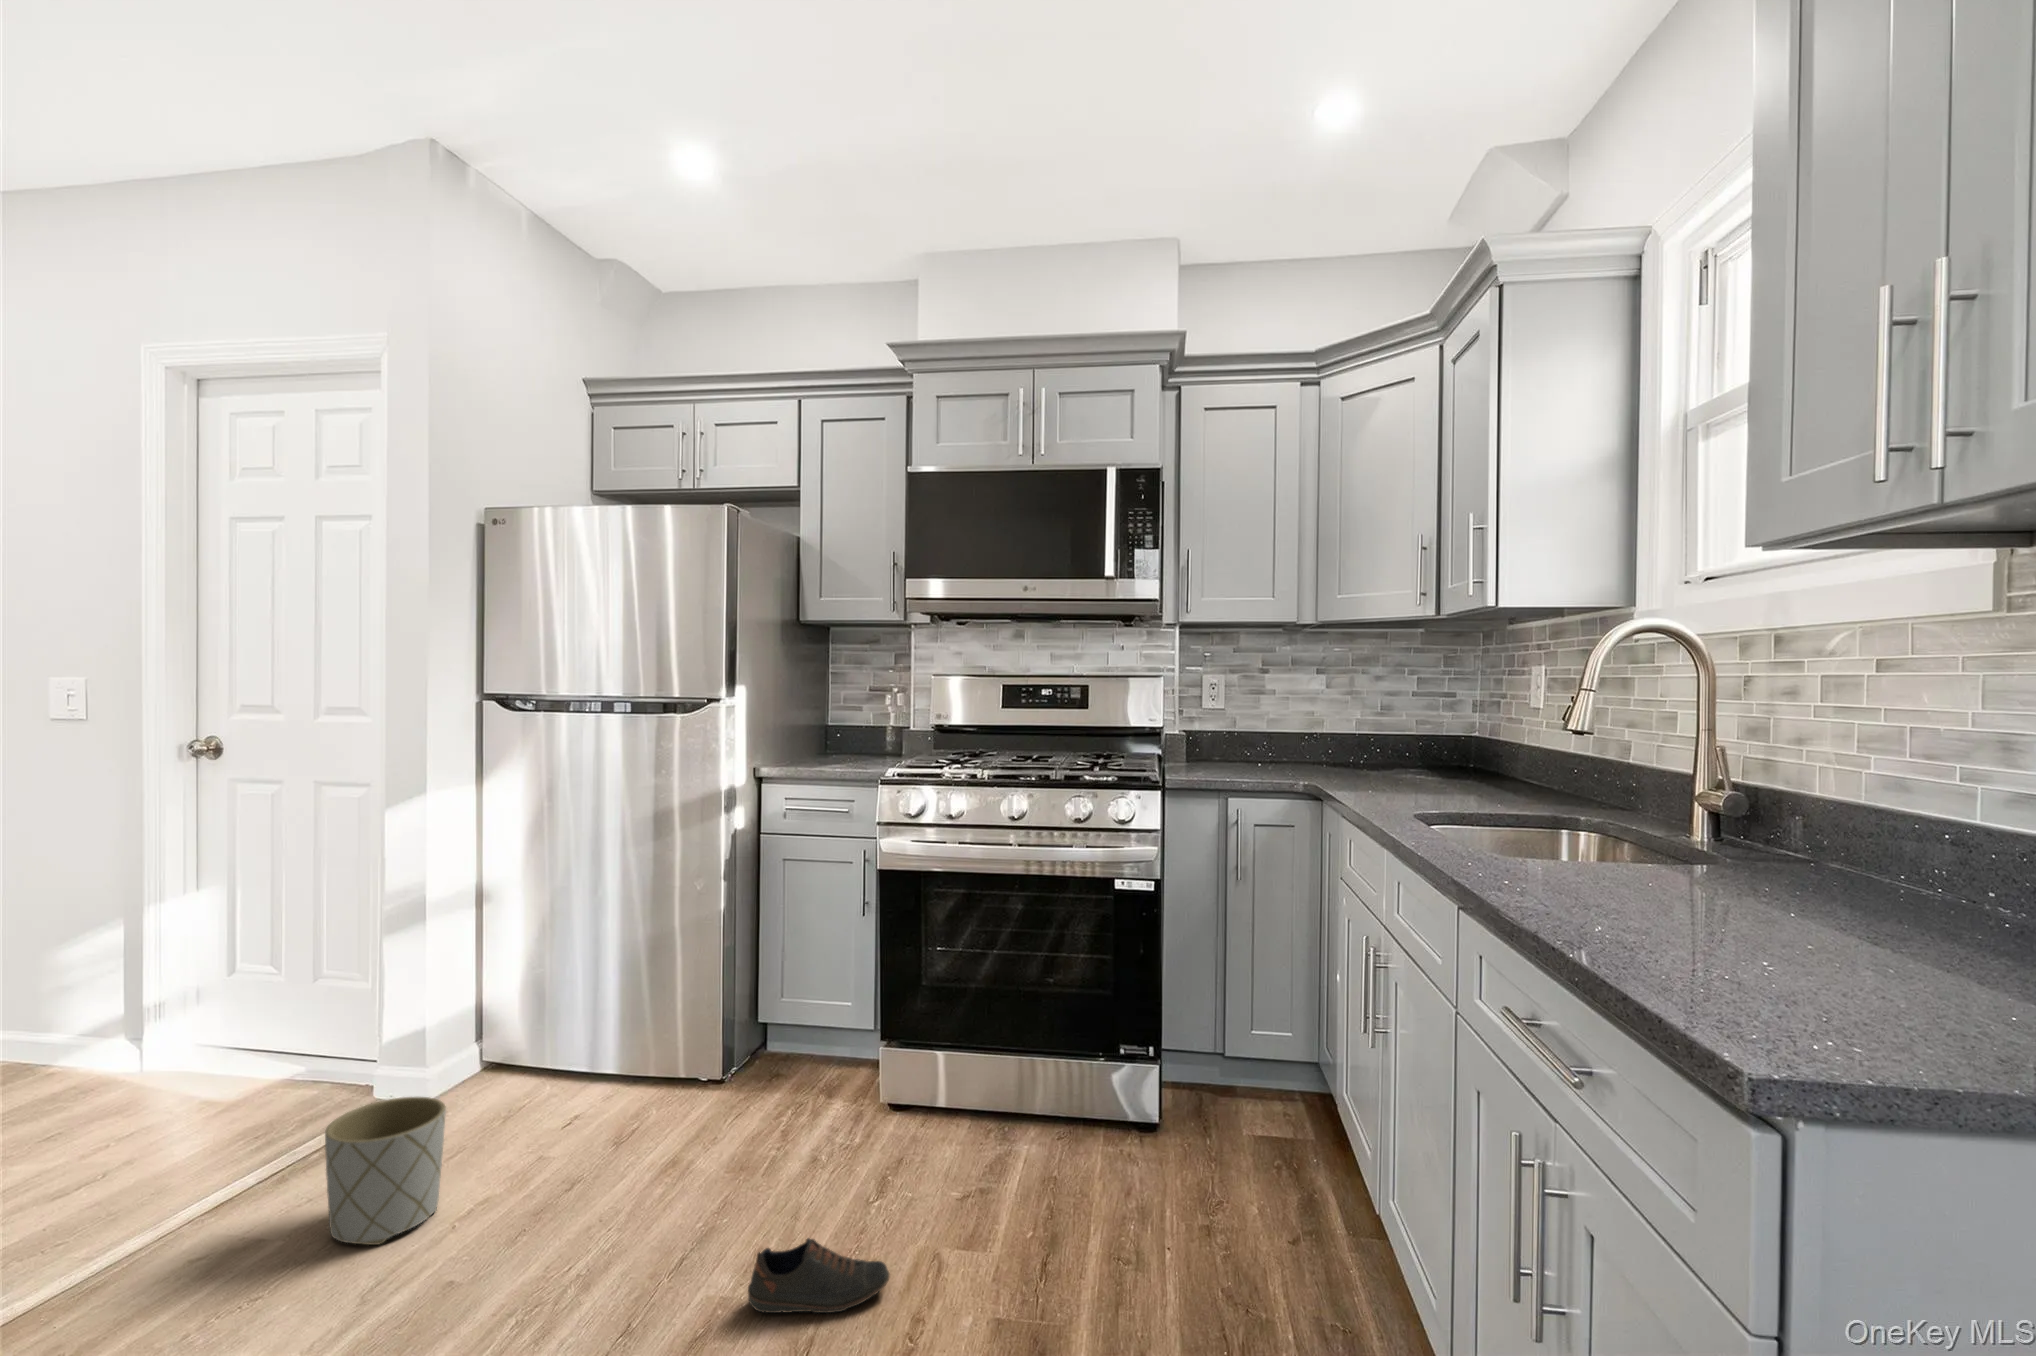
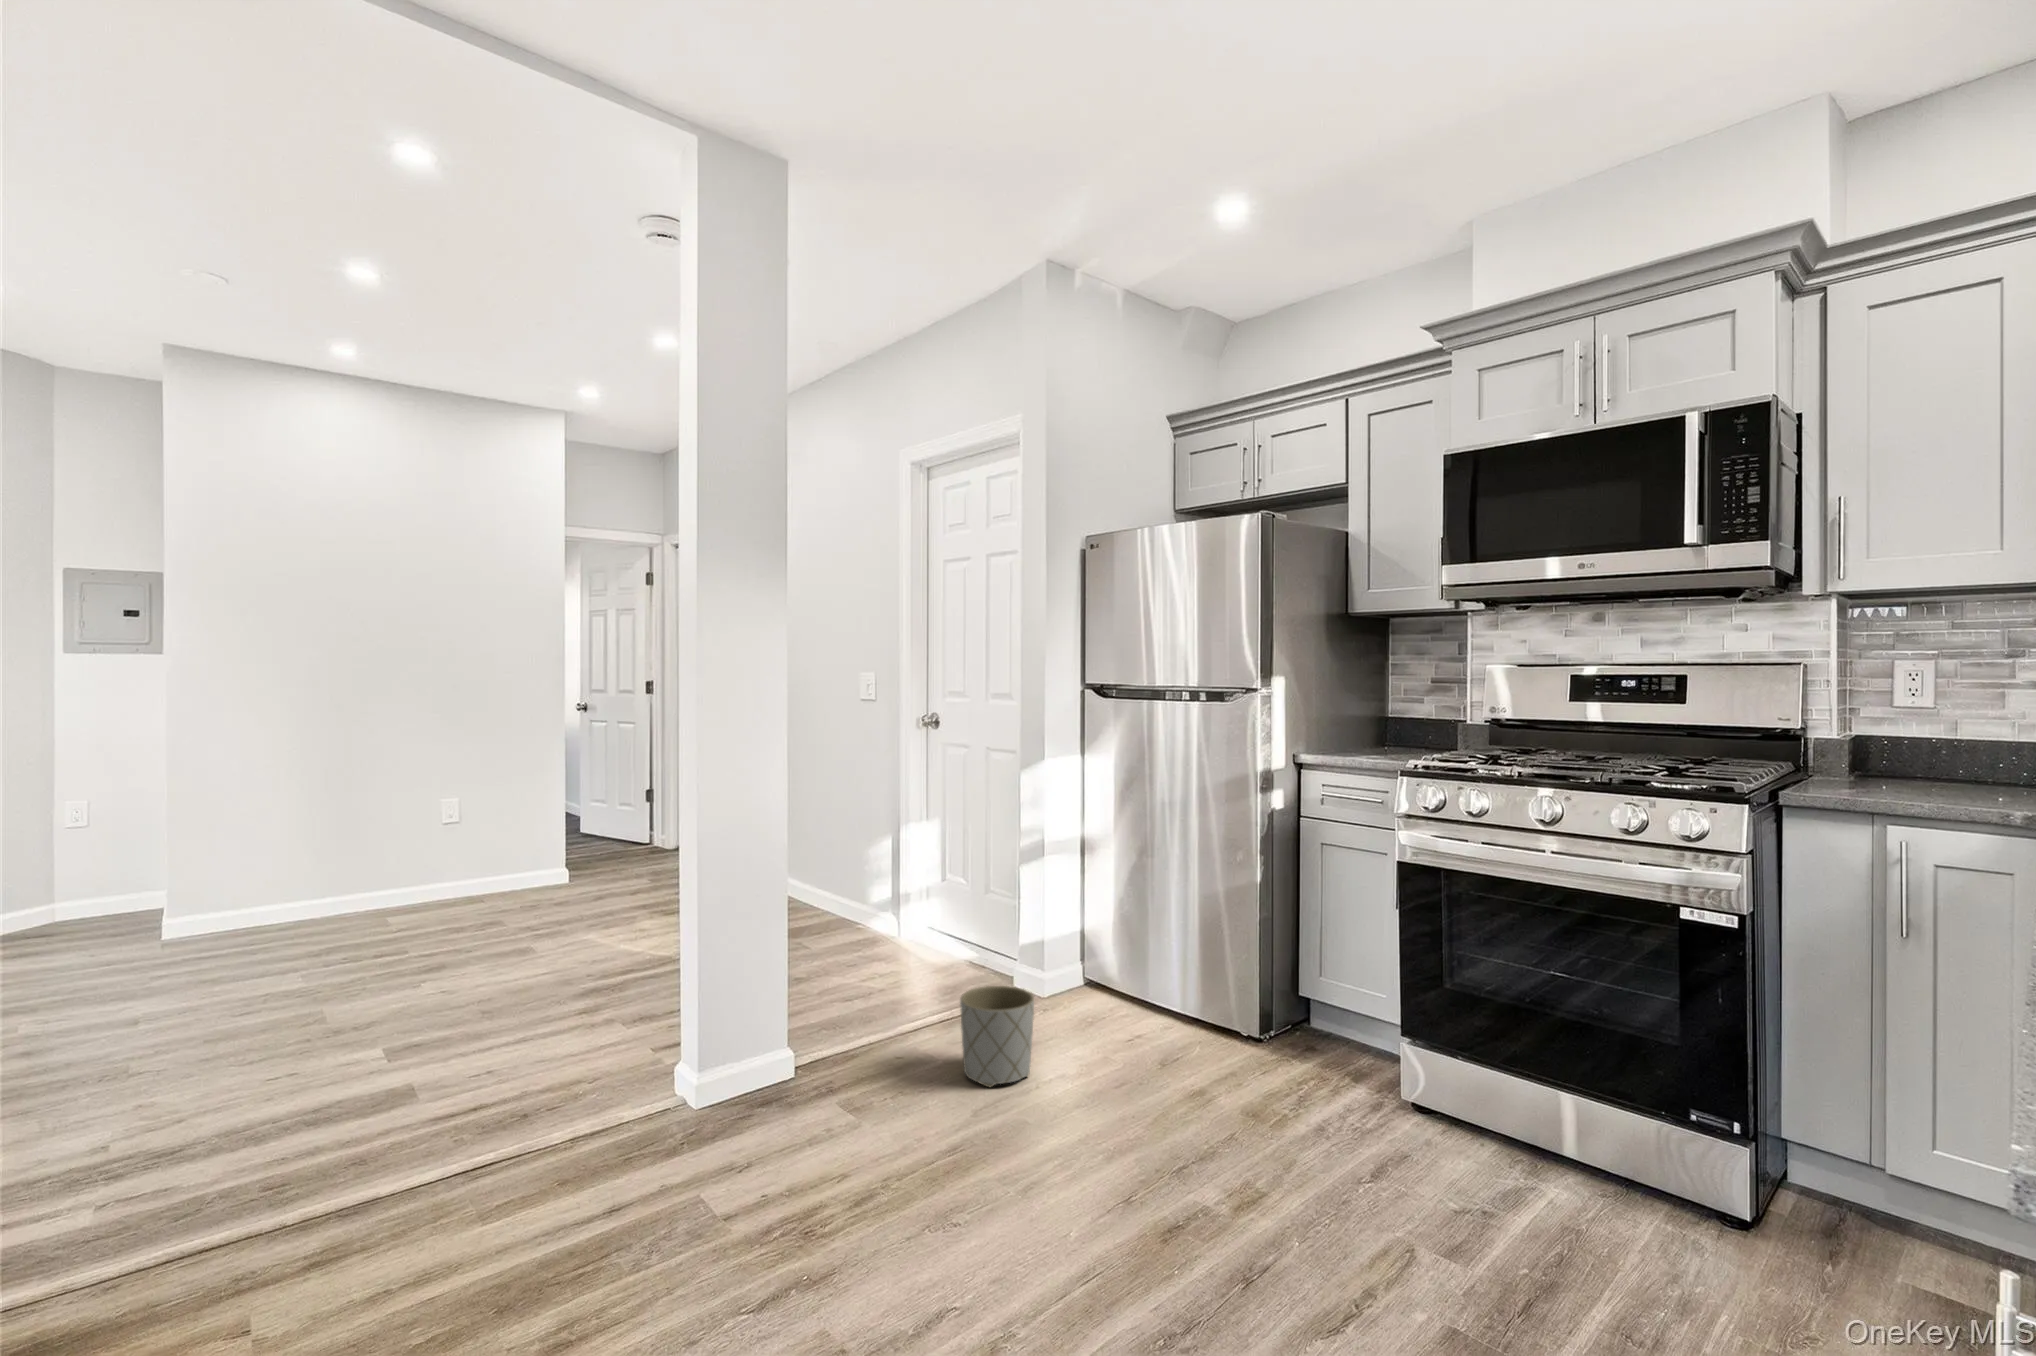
shoe: present [748,1238,889,1313] -> none [1220,1177,1351,1258]

